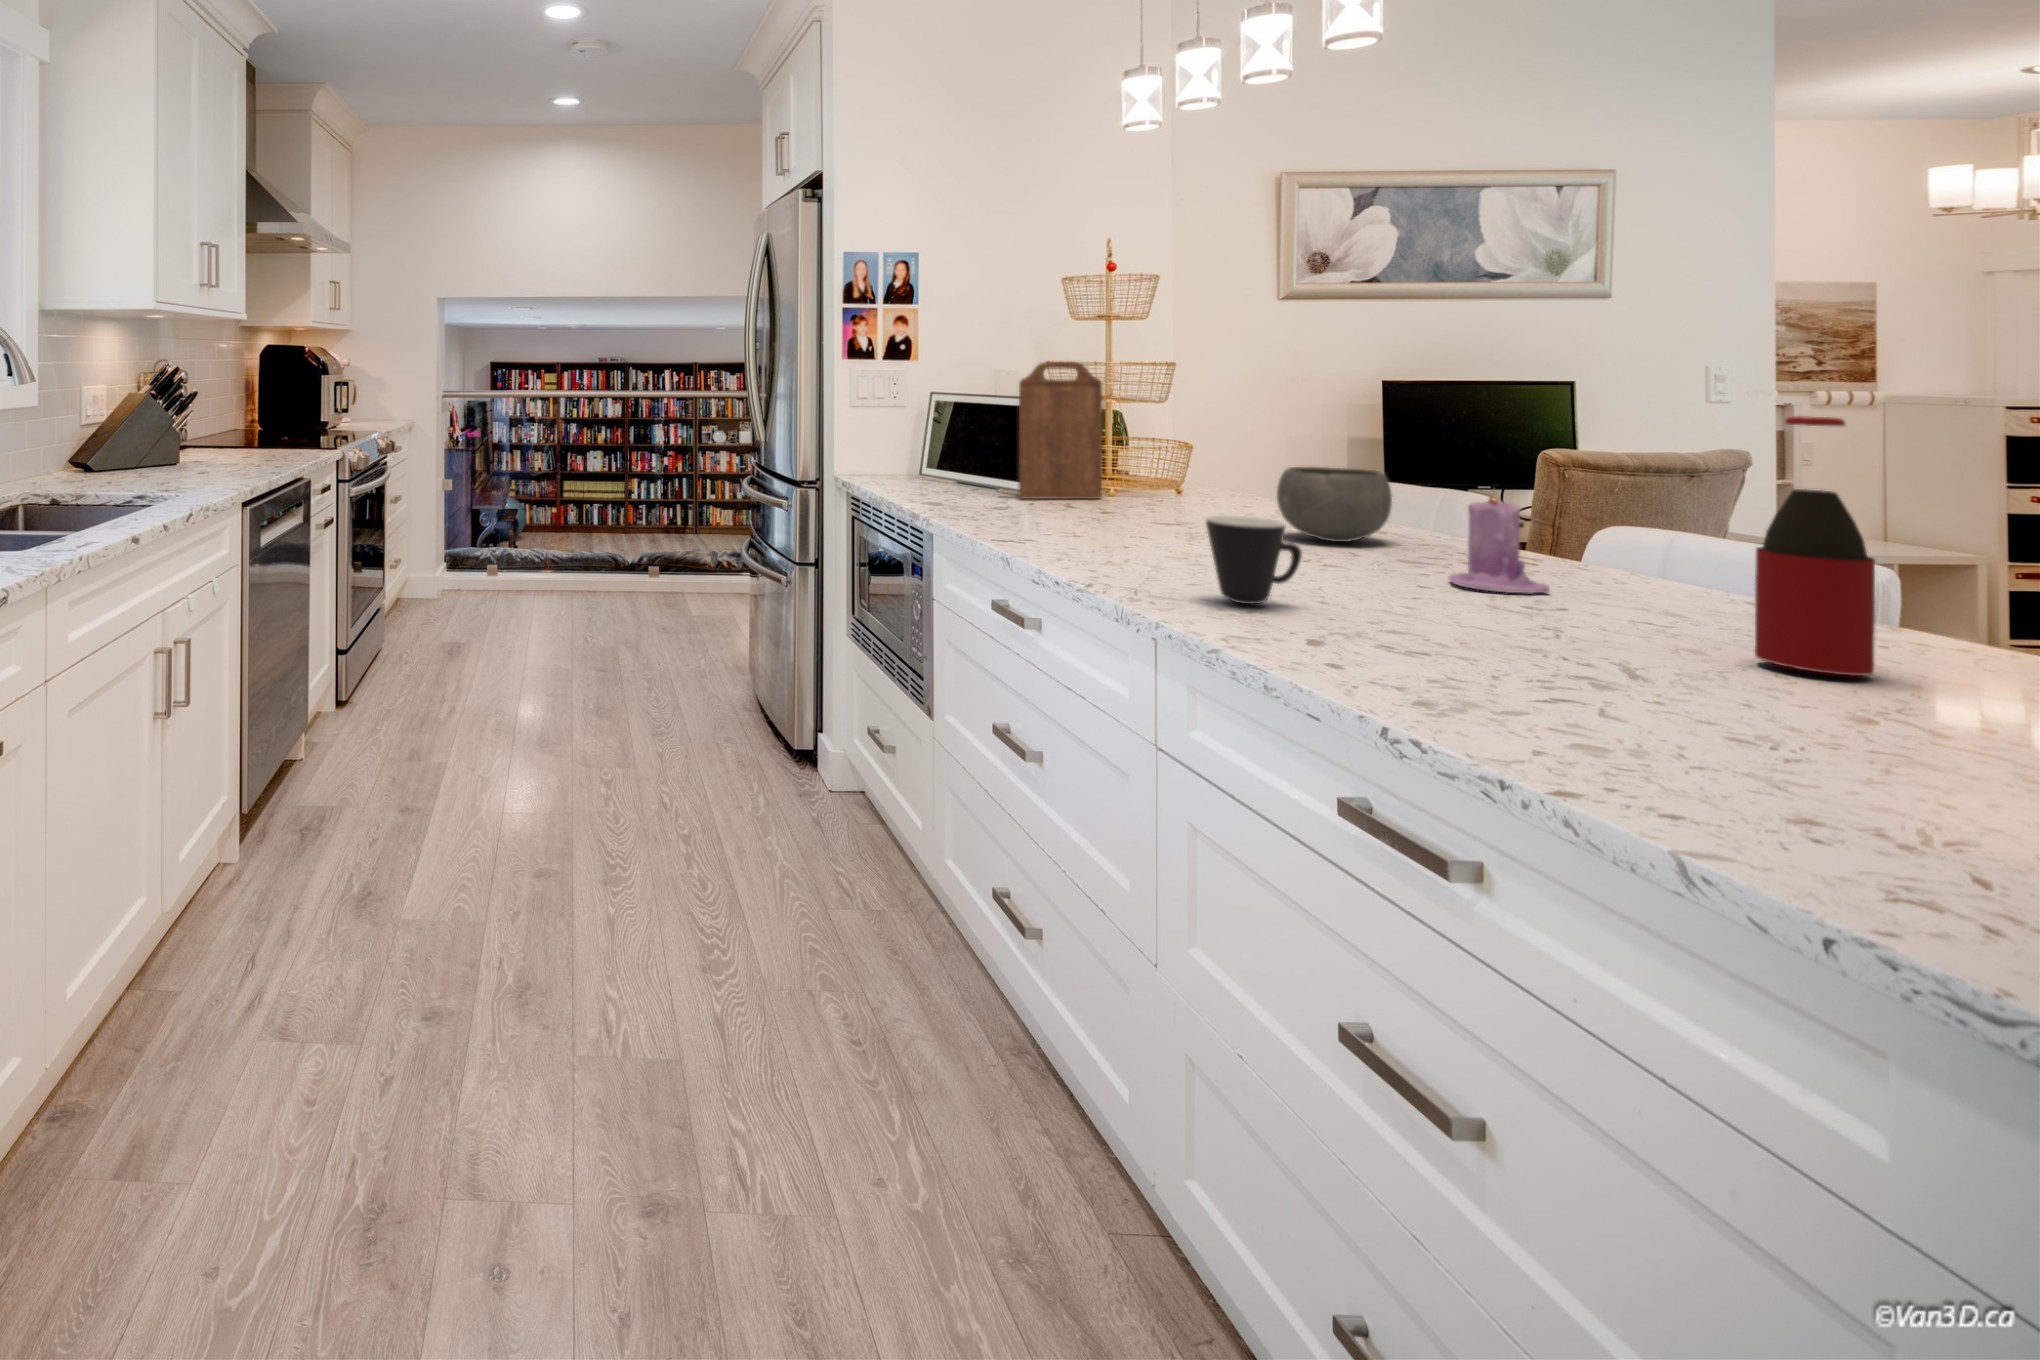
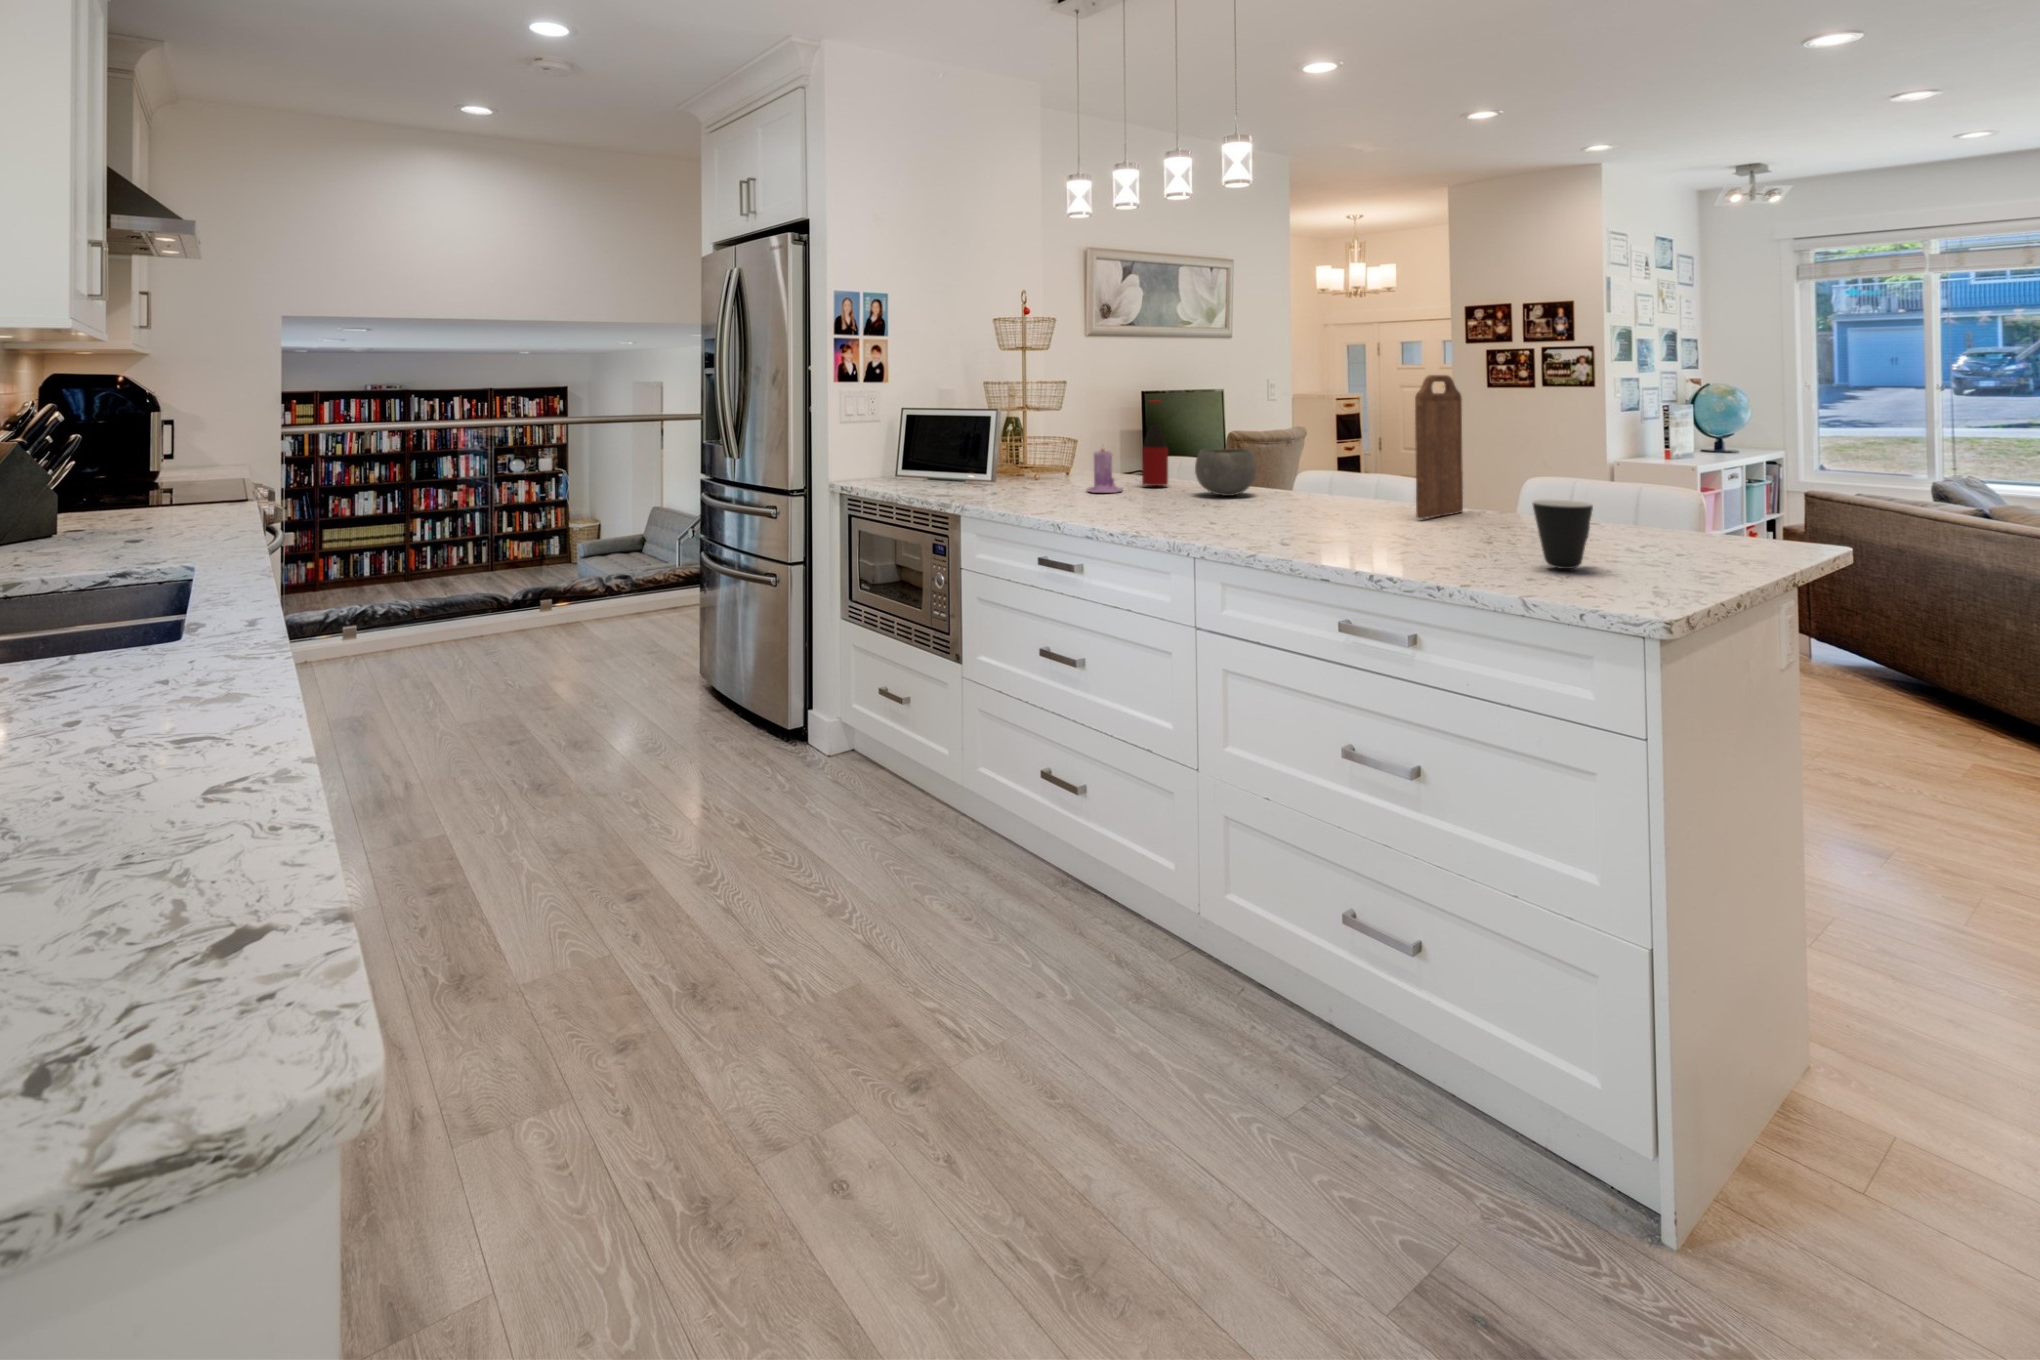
cutting board: present [1019,362,1102,499] -> present [1415,375,1463,519]
bottle: present [1755,416,1875,676] -> present [1142,400,1168,486]
candle: present [1448,494,1550,594] -> present [1087,449,1123,493]
mug: present [1206,515,1302,604] -> present [1533,499,1593,569]

